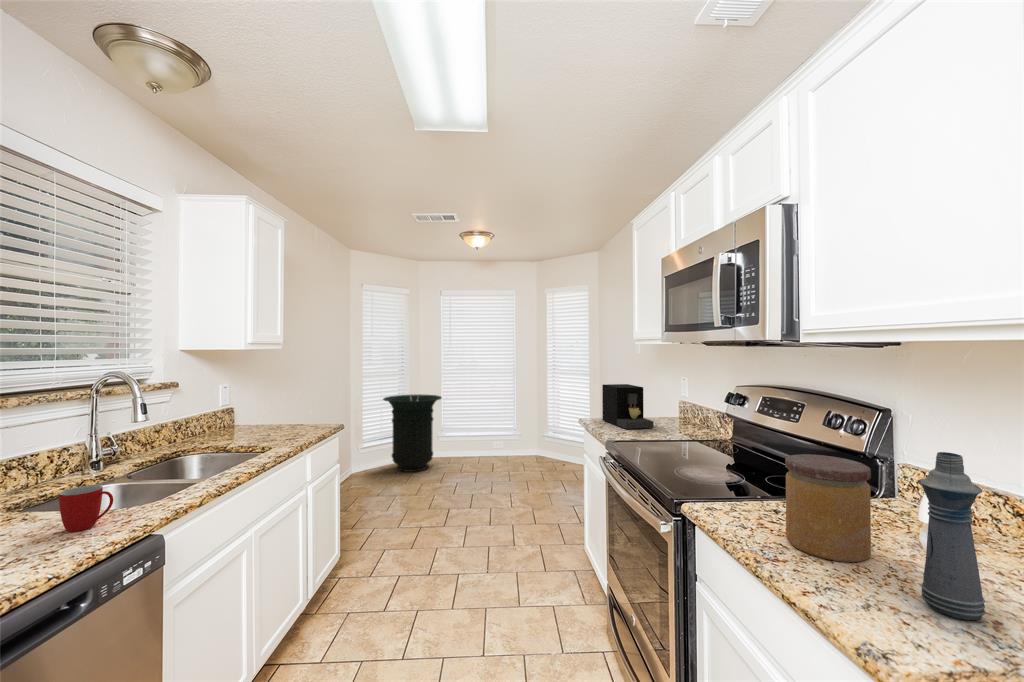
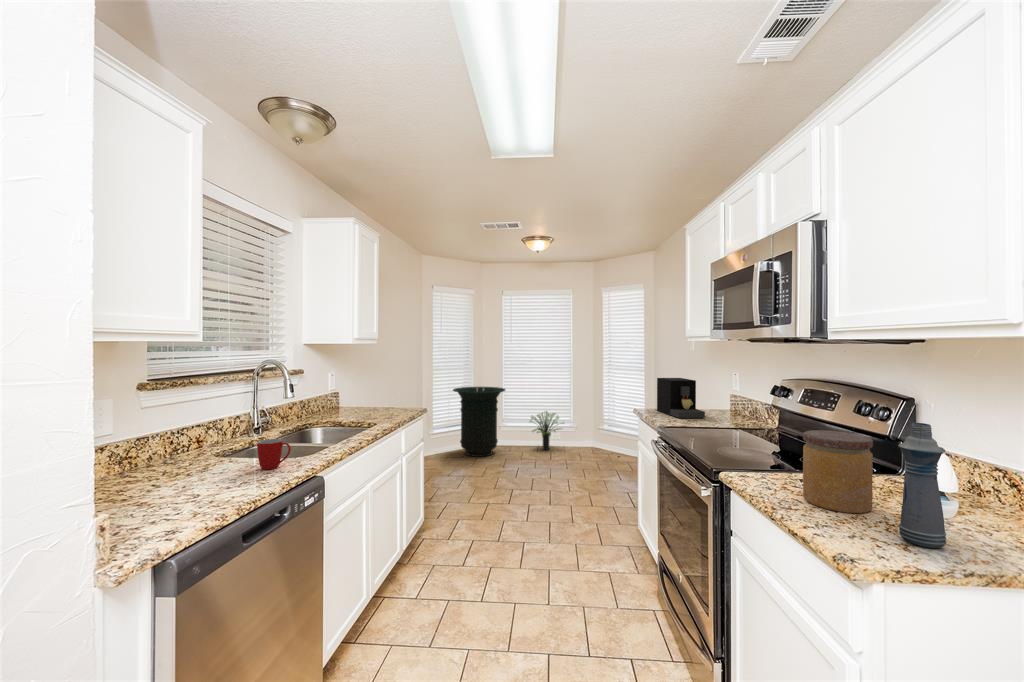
potted plant: none [468,419,506,461] -> present [529,411,564,450]

